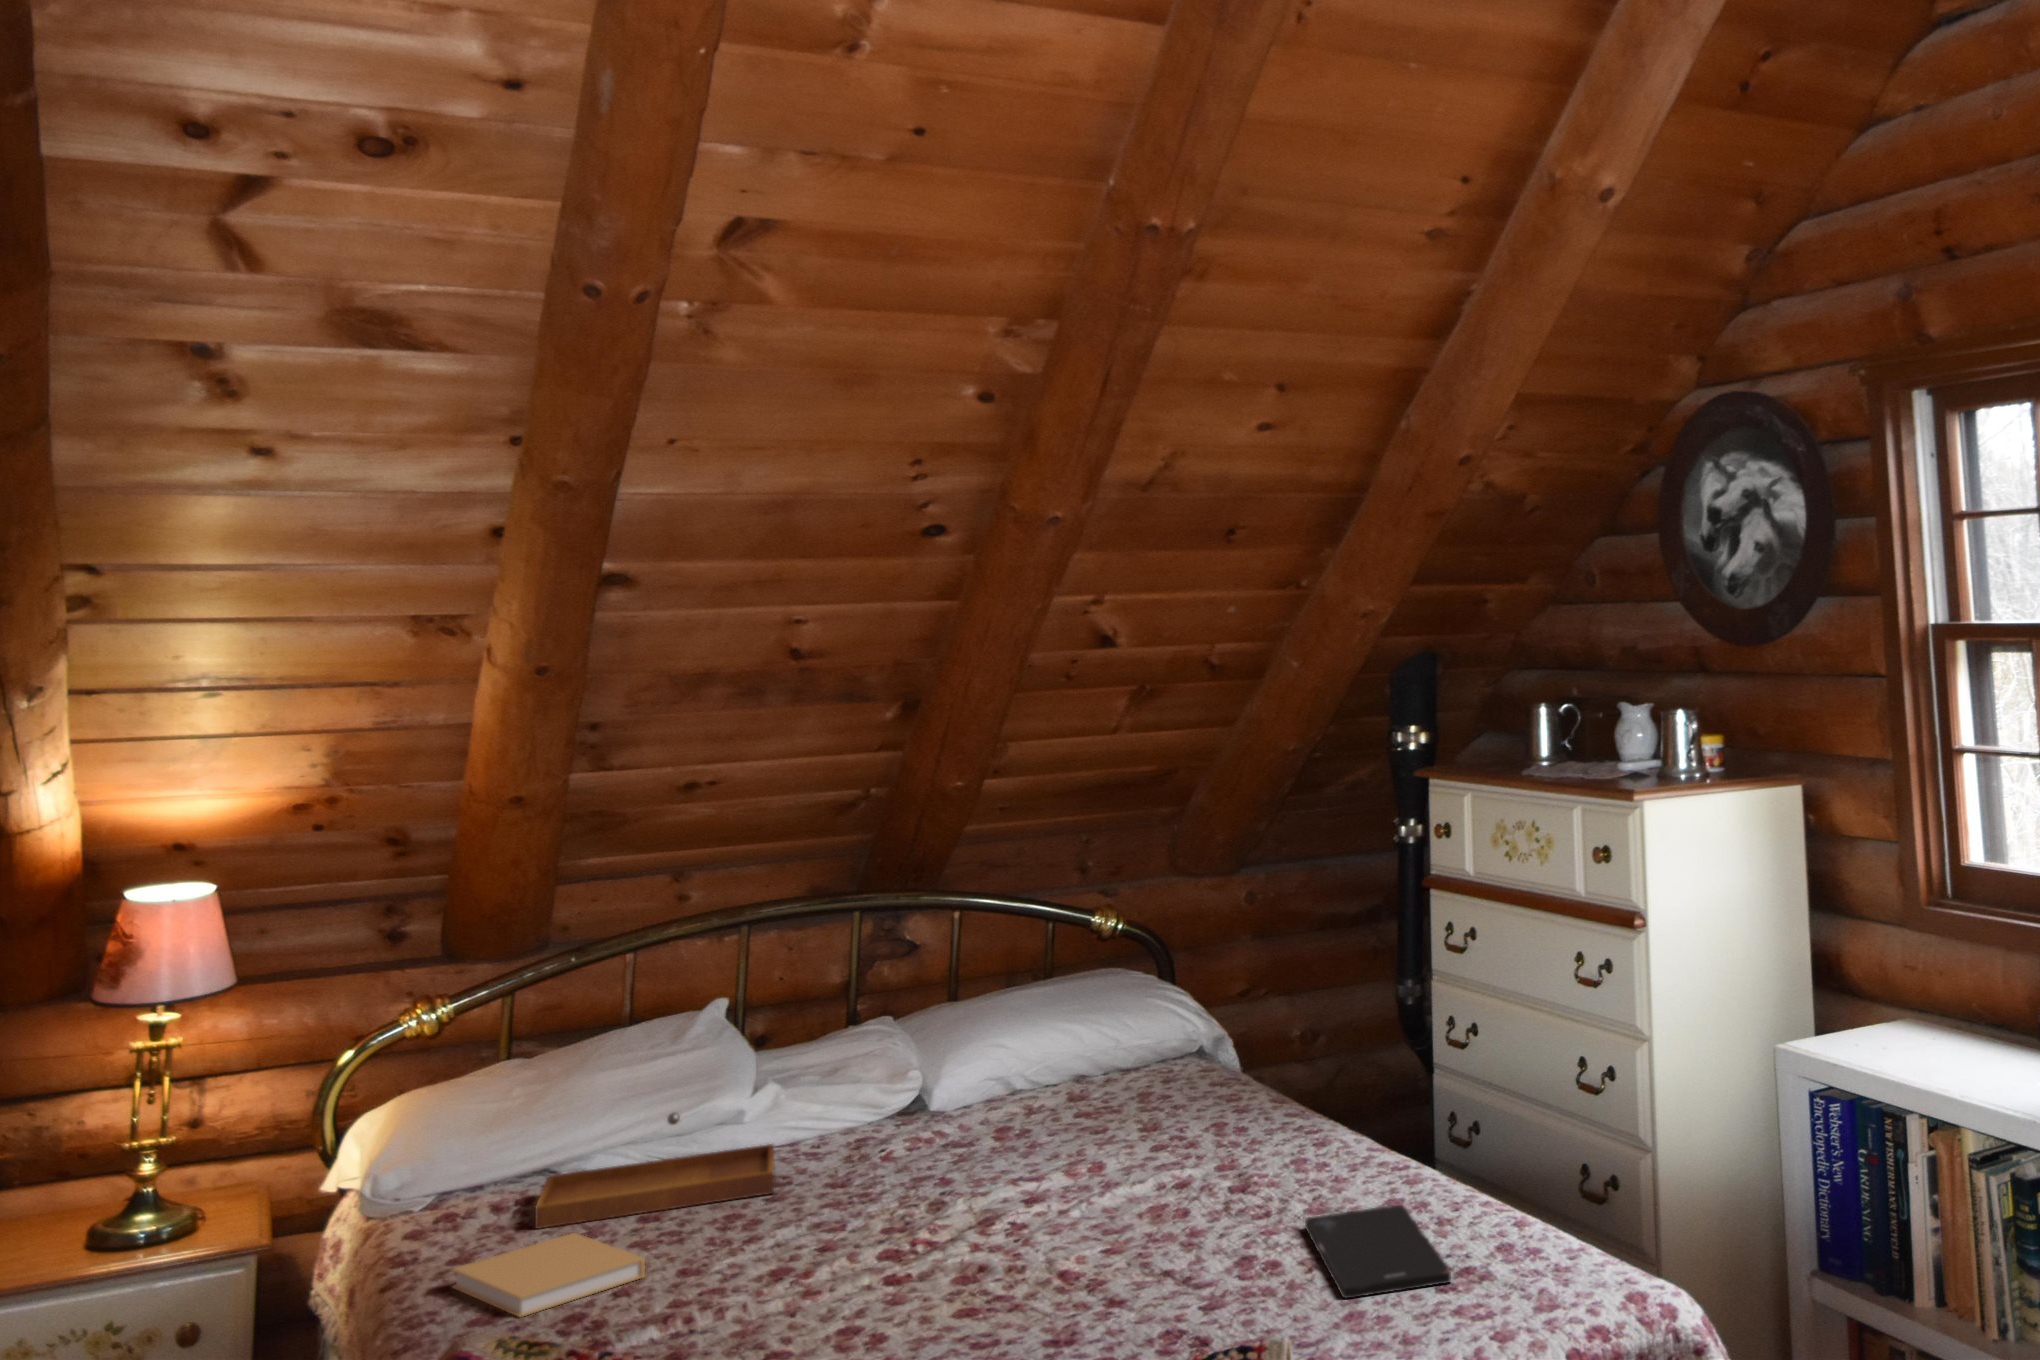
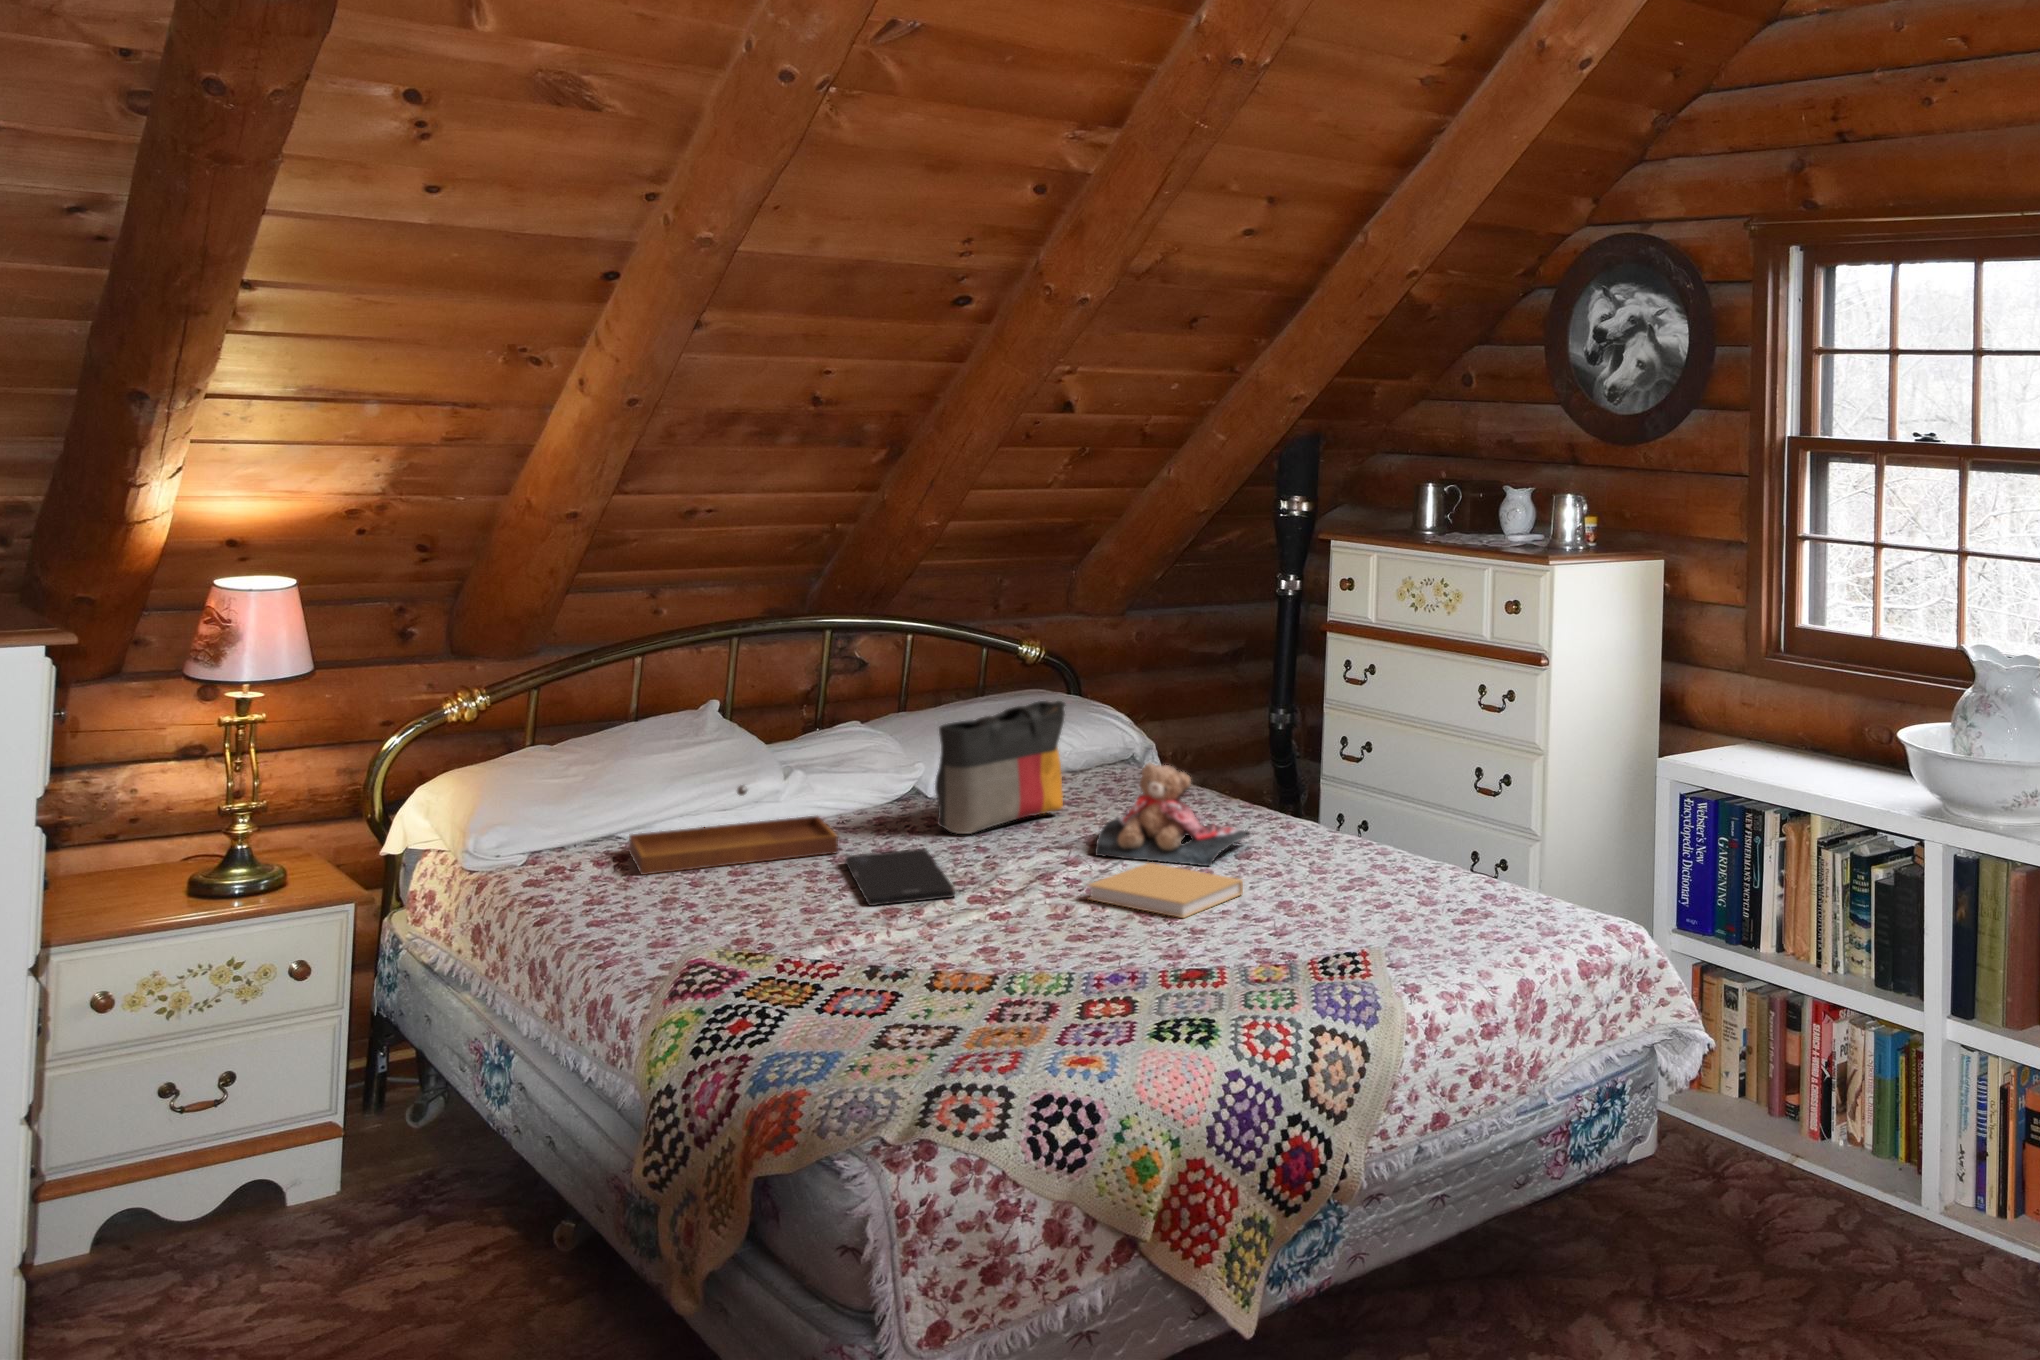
tote bag: none [902,993,1069,1163] -> present [935,701,1065,834]
teddy bear: none [1063,1069,1258,1206] -> present [1095,763,1250,866]
smartphone: present [1305,1204,1451,1298] -> present [845,849,955,906]
book: present [453,1233,645,1317] -> present [1089,863,1243,918]

